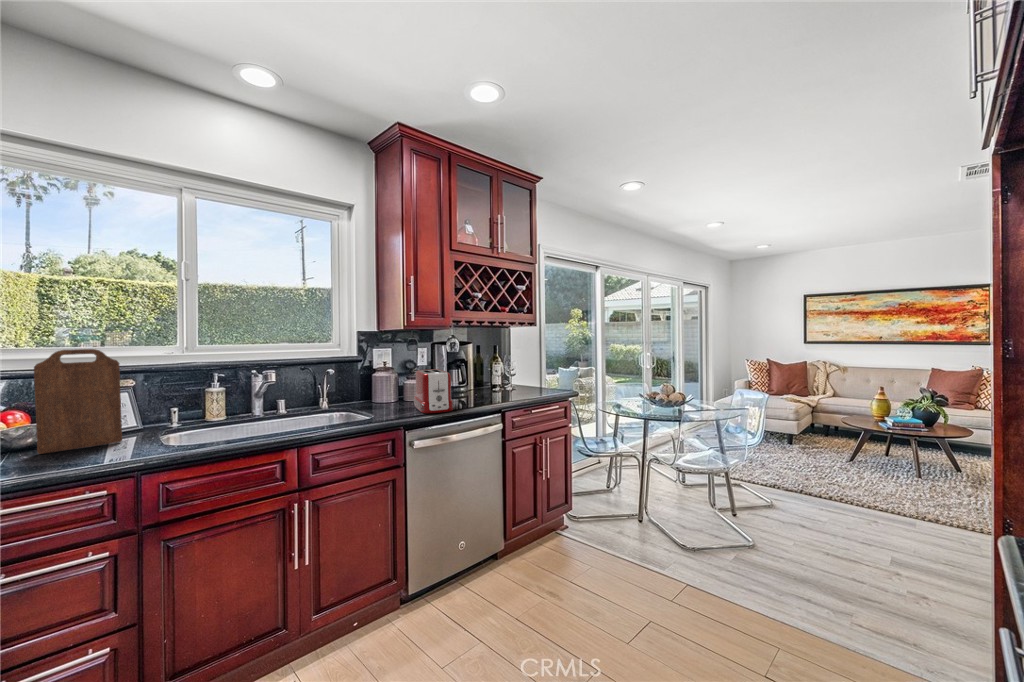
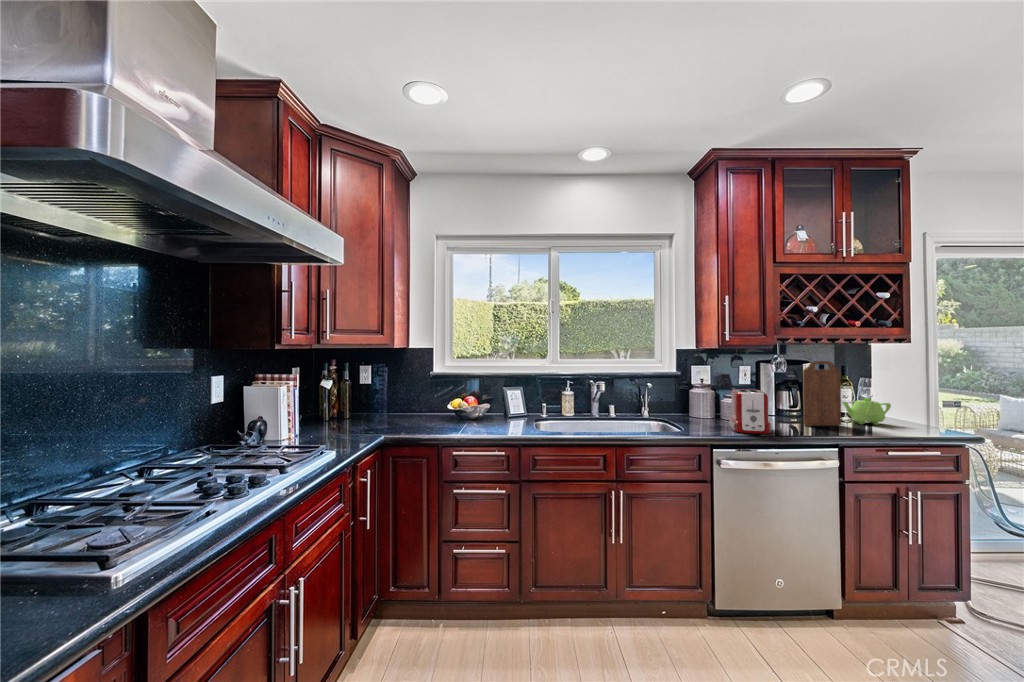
cutting board: present [34,349,122,454] -> present [803,361,841,426]
teapot: none [496,369,526,391] -> present [843,398,891,425]

